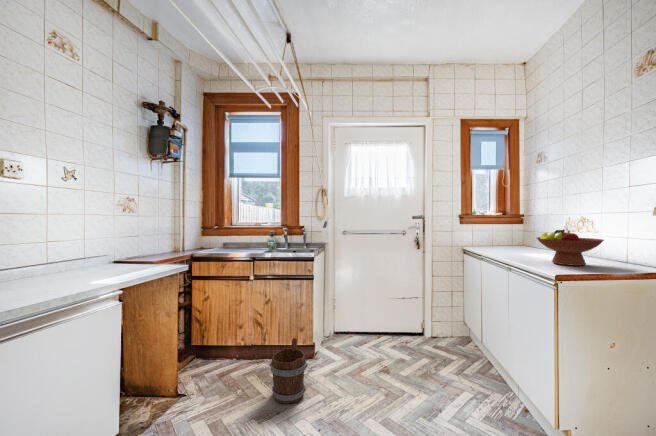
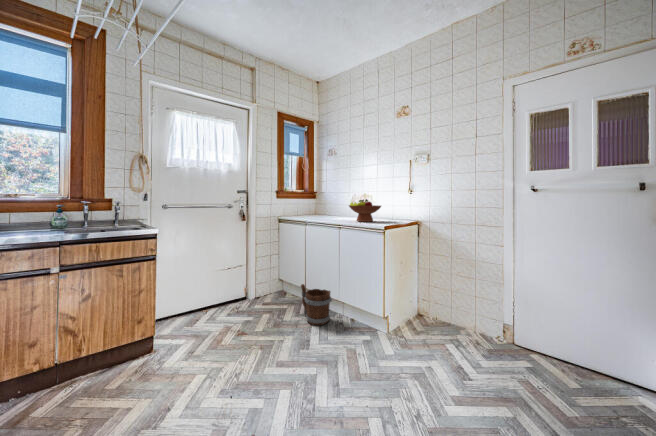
bucket: present [270,338,308,404] -> present [301,284,332,325]

